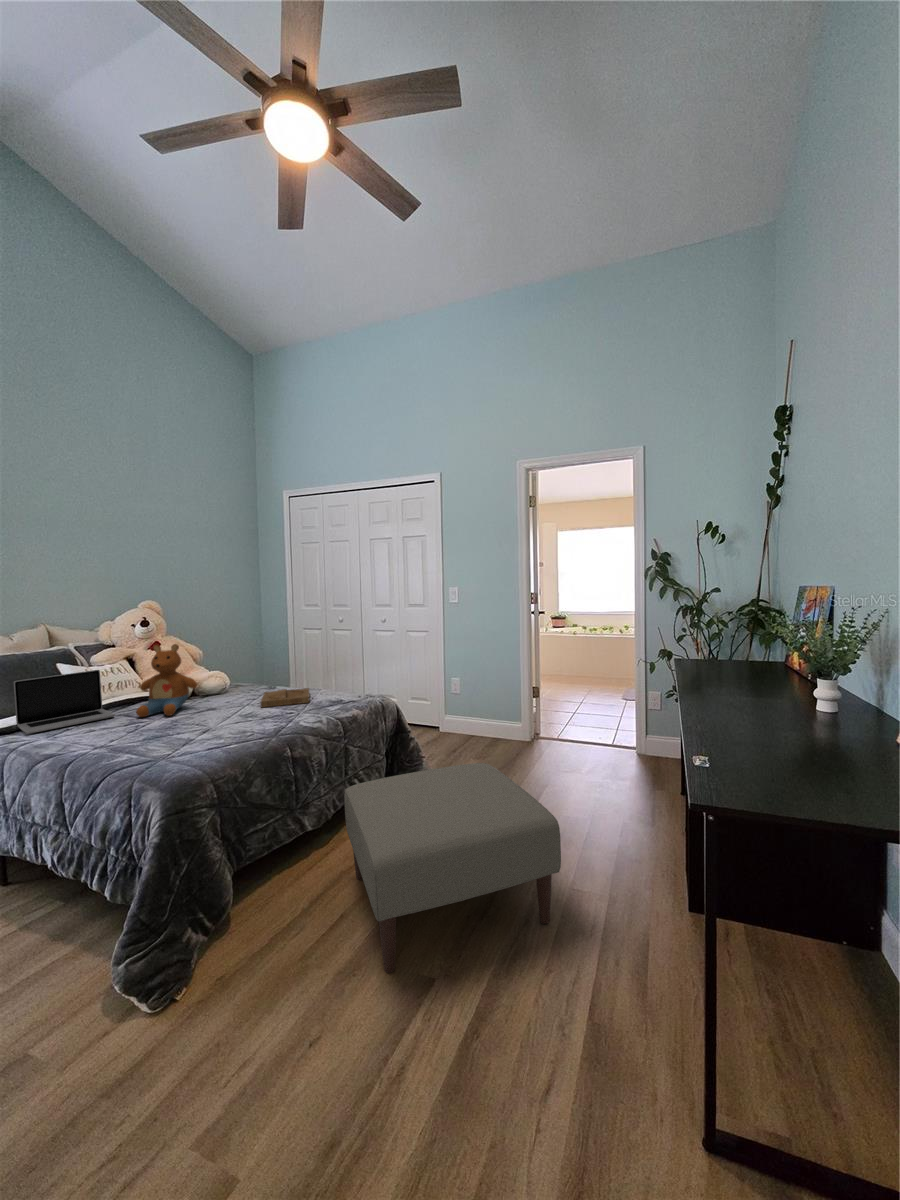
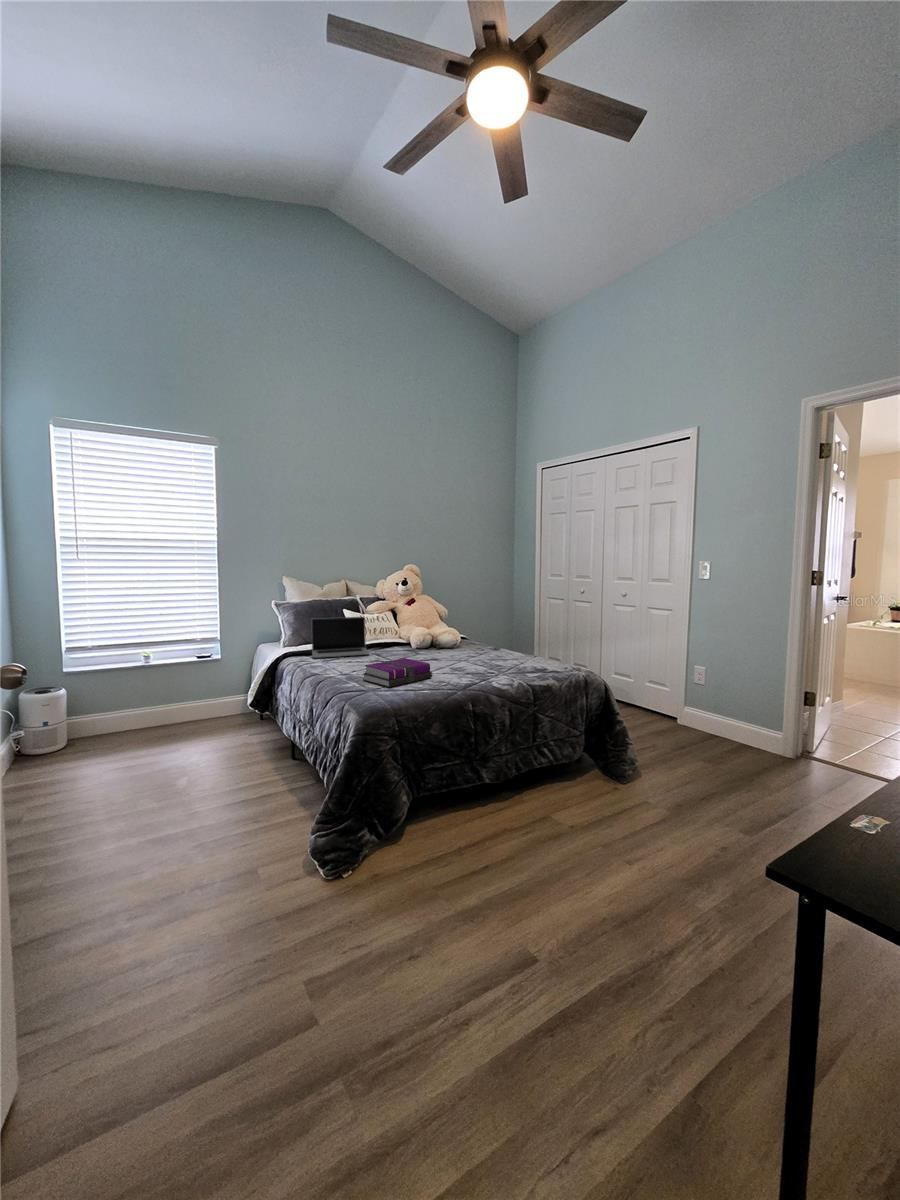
stuffed toy: present [136,644,197,717] -> none [381,600,427,660]
tray: present [261,688,309,707] -> none [472,652,522,667]
notebook: none [135,712,227,750] -> present [363,658,432,687]
ottoman: present [344,763,561,973] -> none [488,750,716,963]

